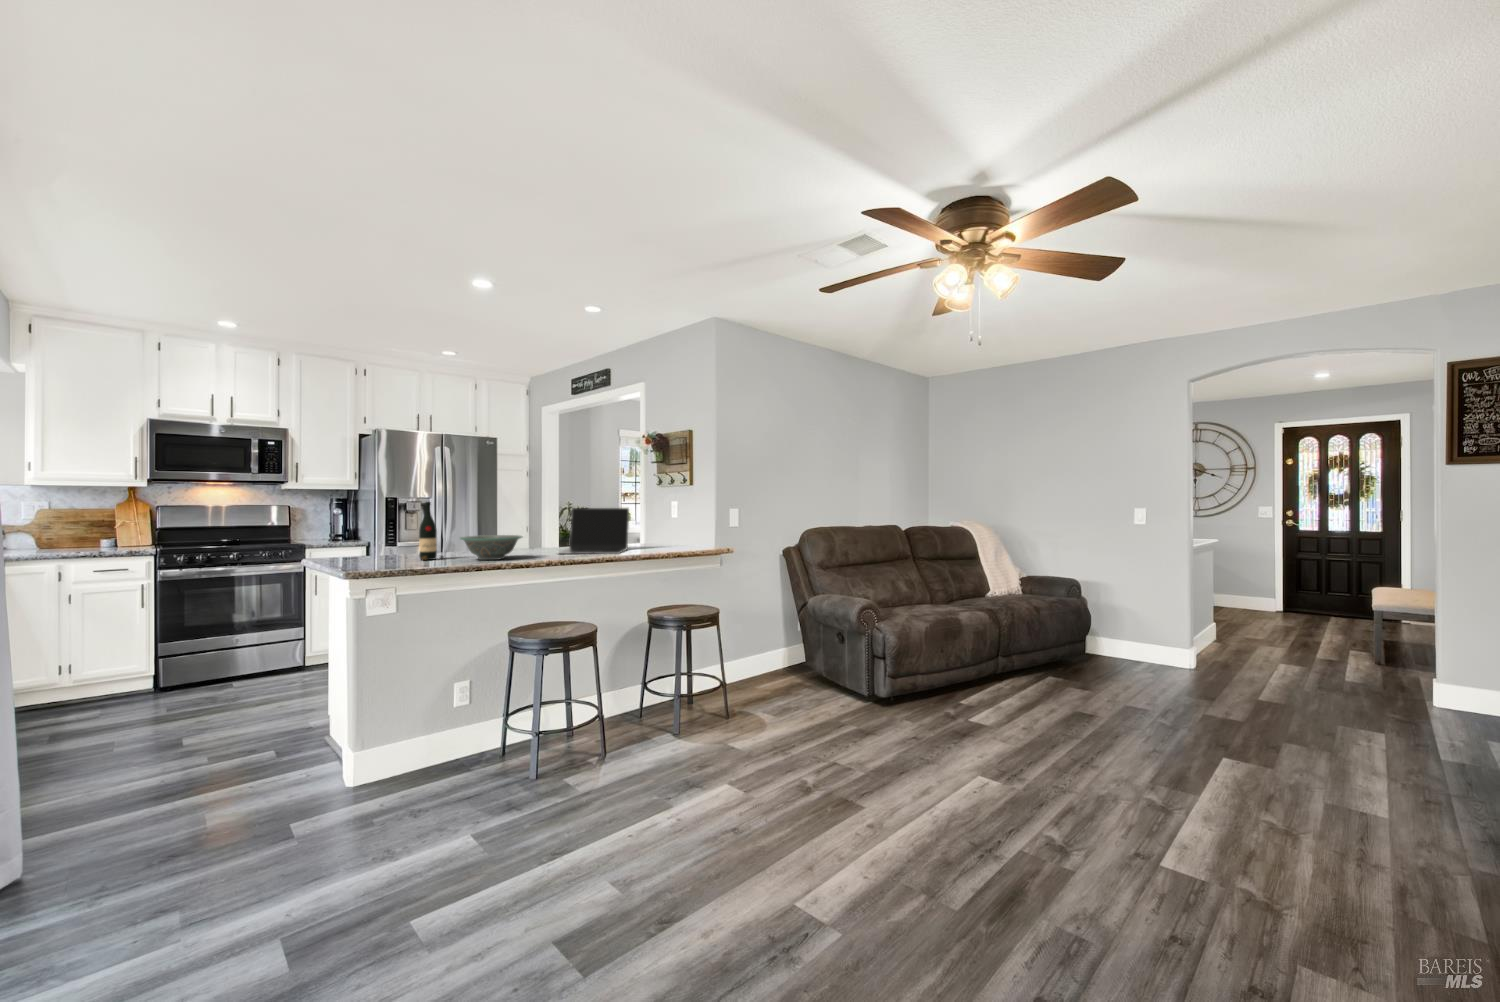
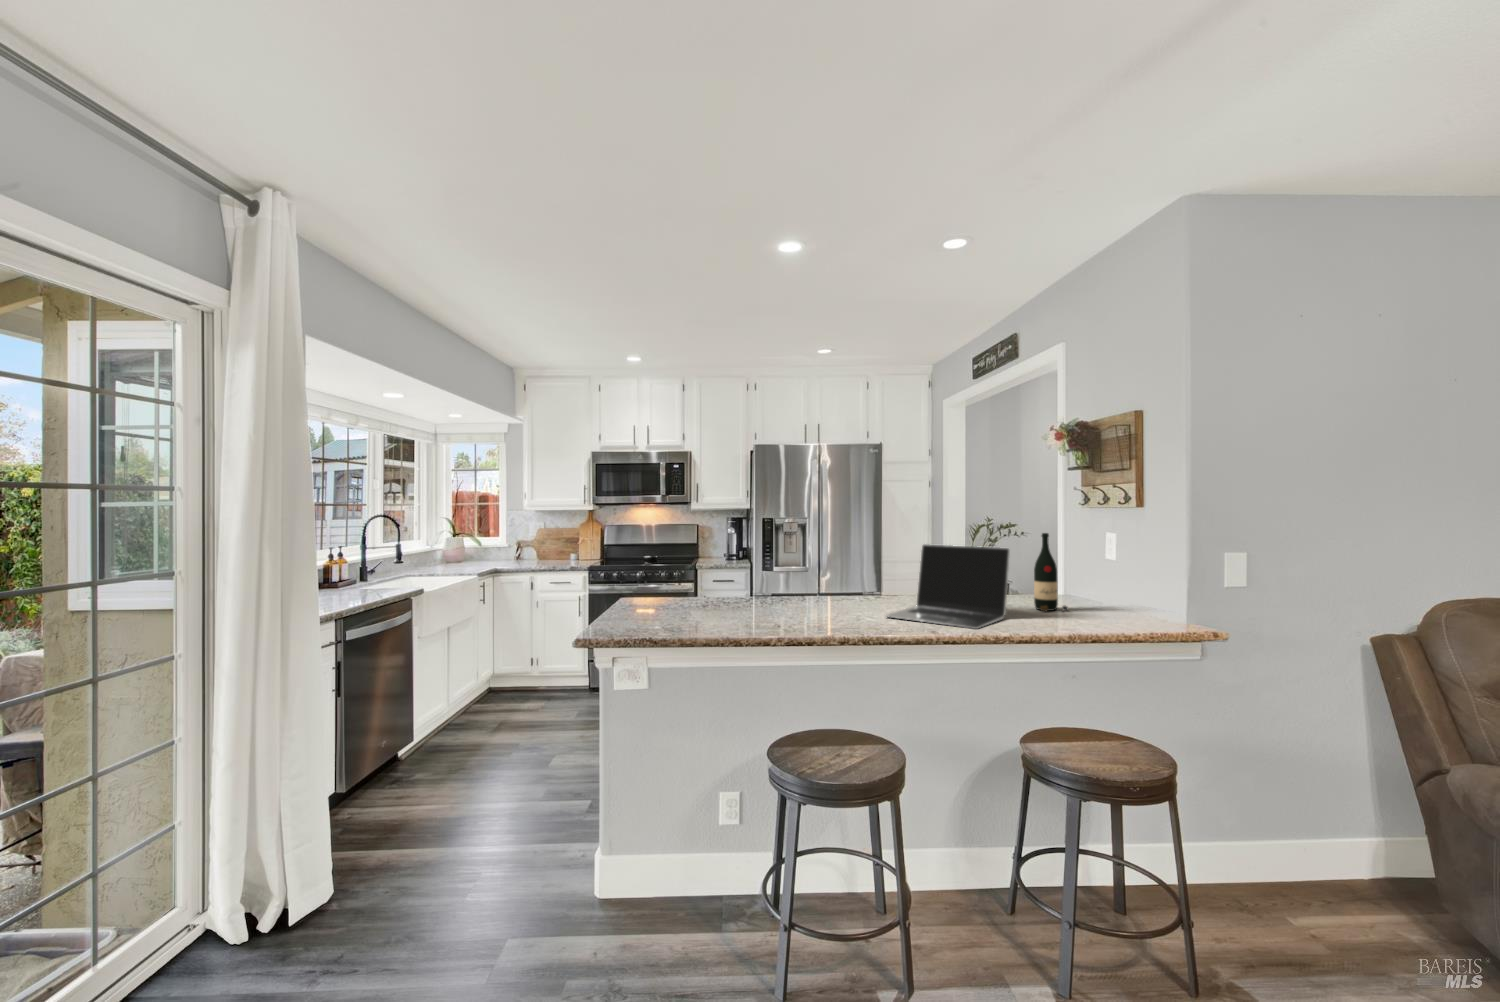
wine bottle: present [419,502,444,560] -> present [1034,533,1068,611]
decorative bowl: present [460,535,522,560] -> none [747,583,828,622]

